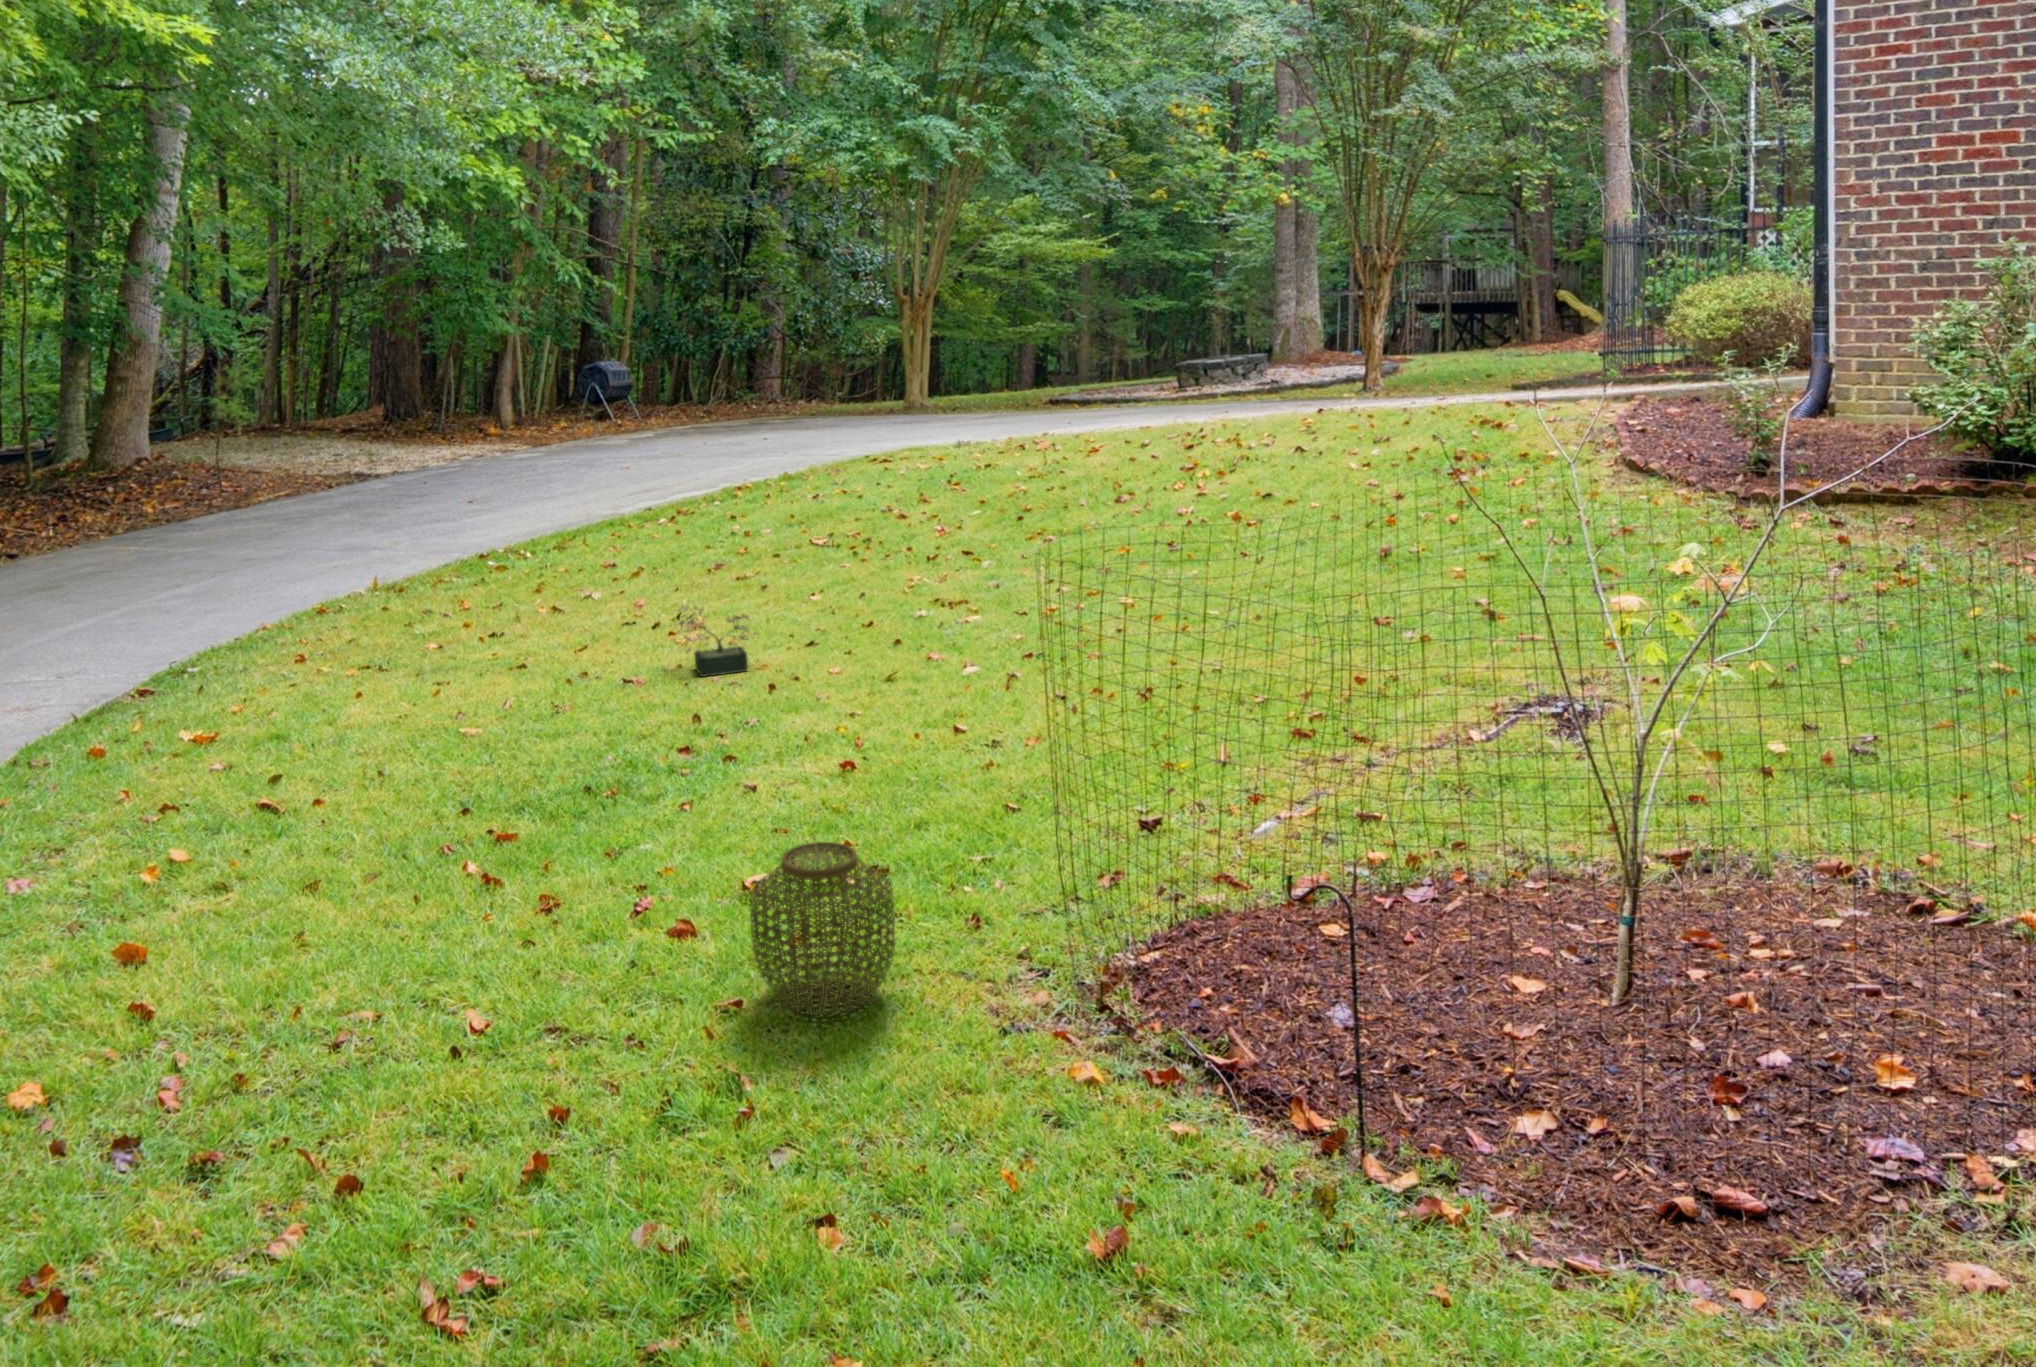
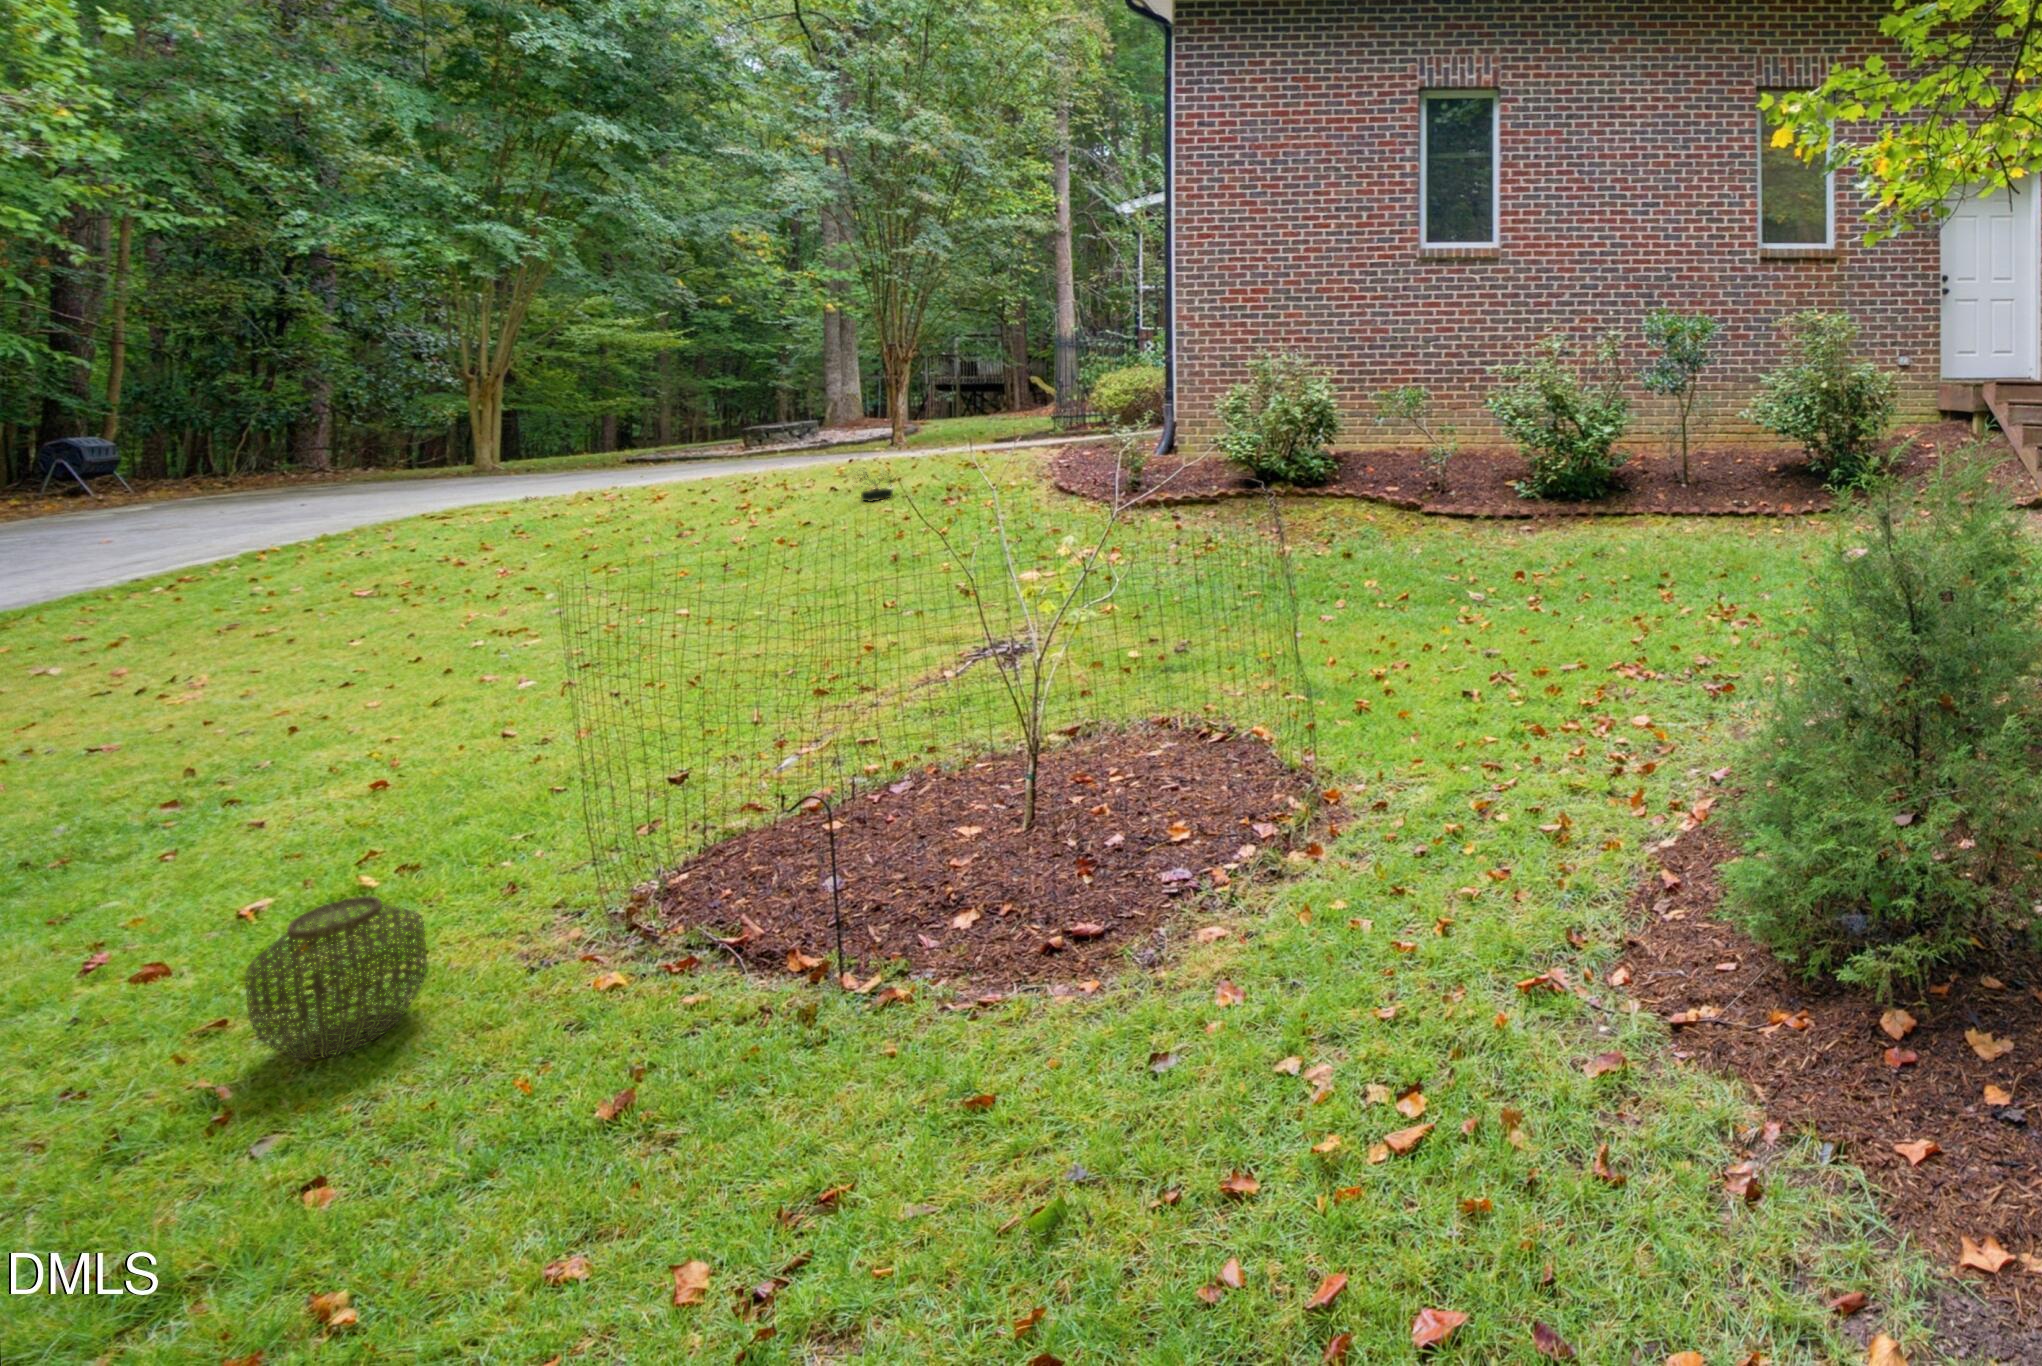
decorative plant: present [674,606,757,677] -> present [855,472,893,502]

